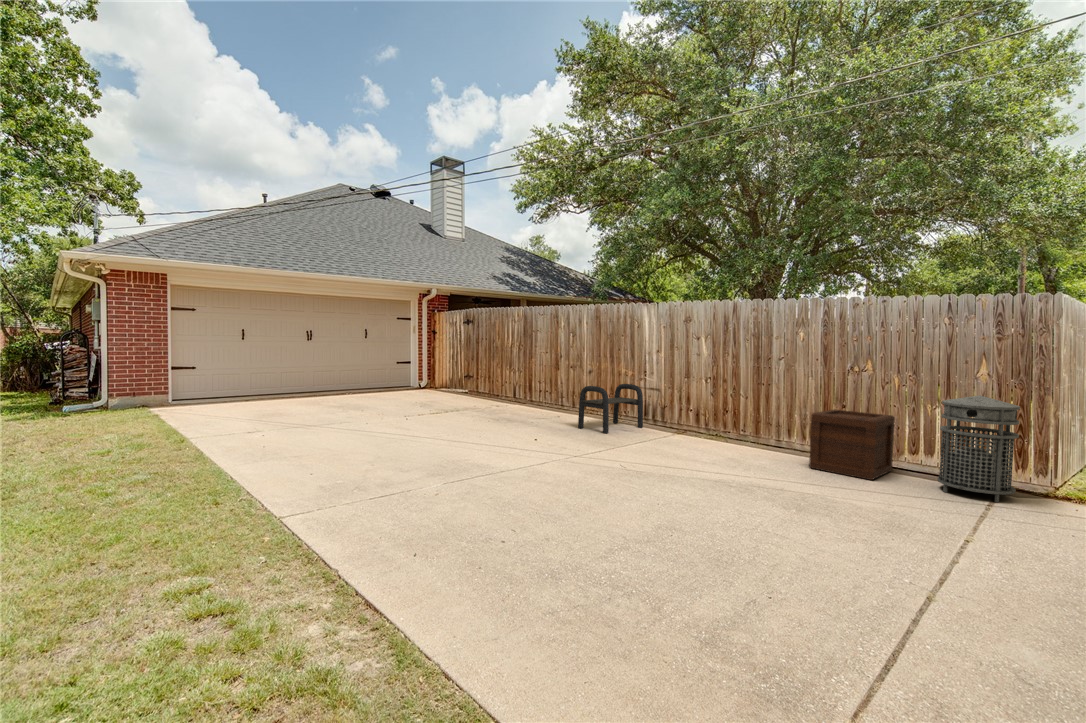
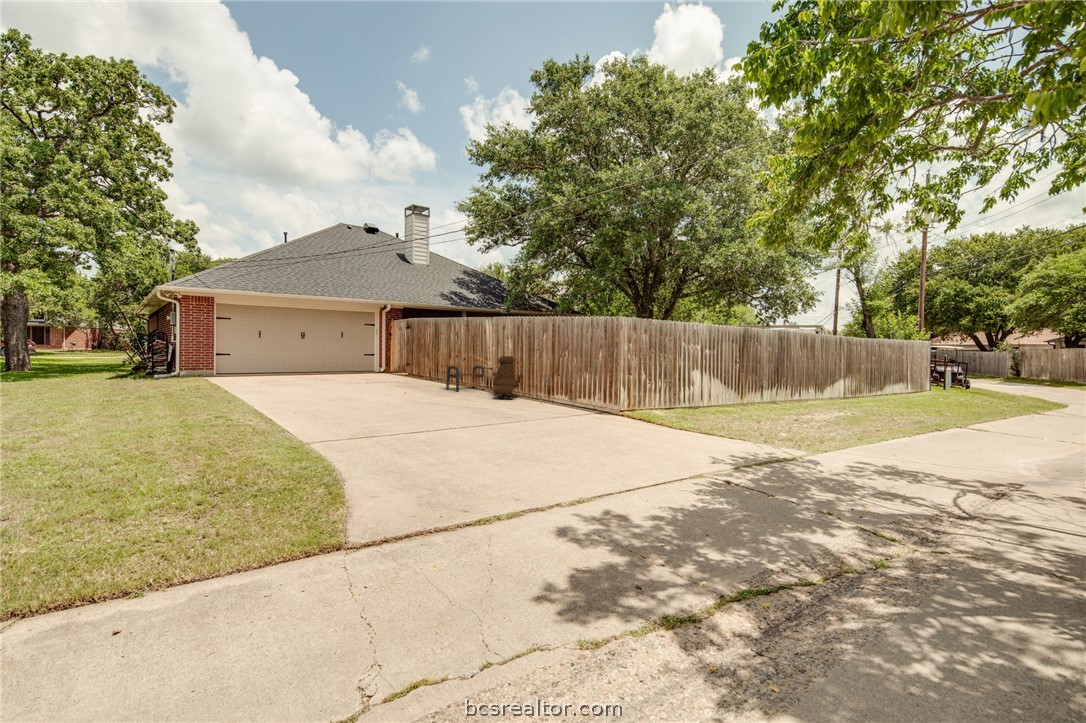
lounge chair: none [683,369,748,456] -> present [492,356,523,400]
trash can: present [938,395,1020,502] -> none [573,366,602,414]
wooden crate: present [809,409,895,480] -> none [532,376,572,408]

